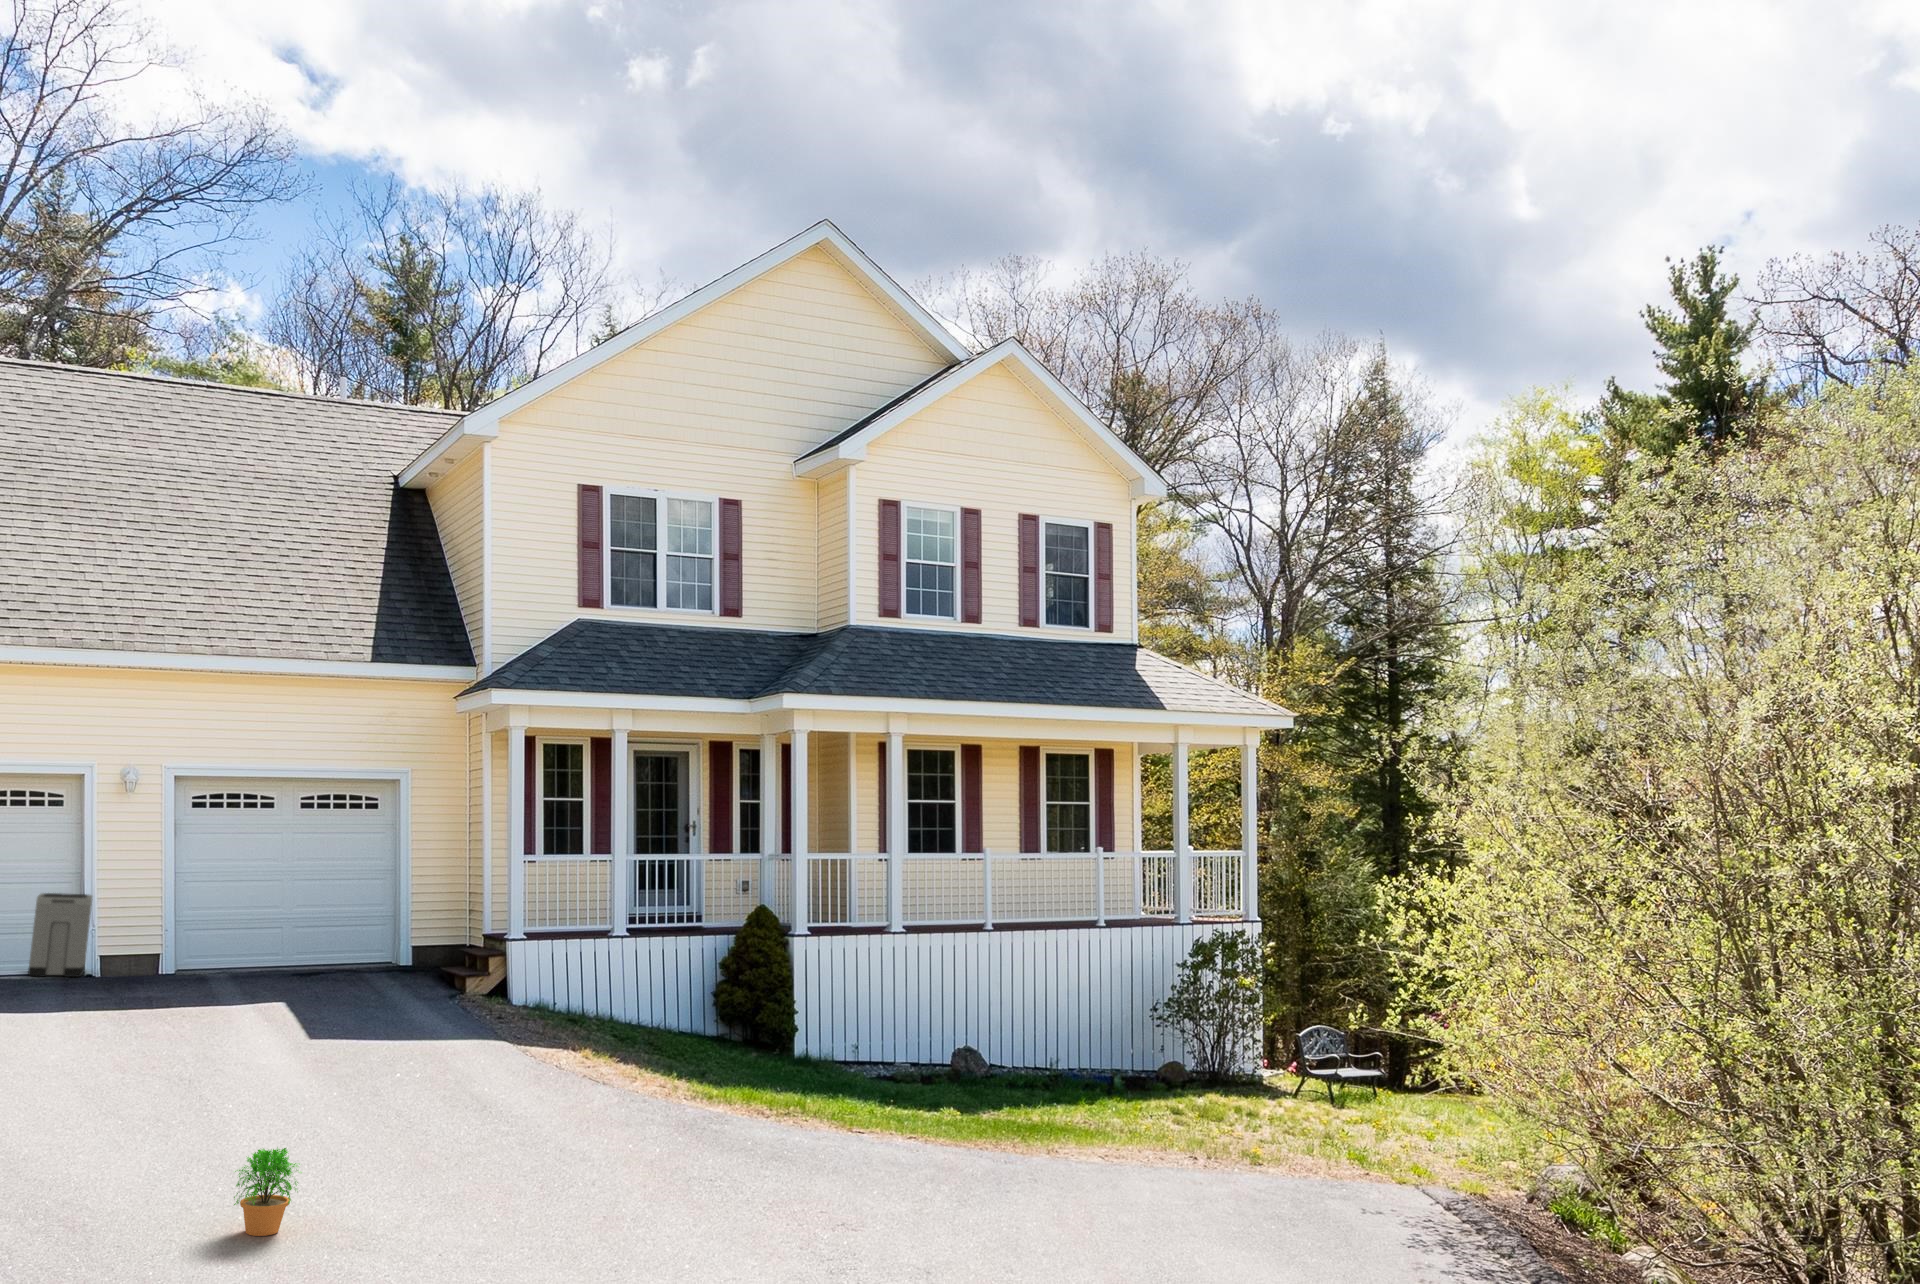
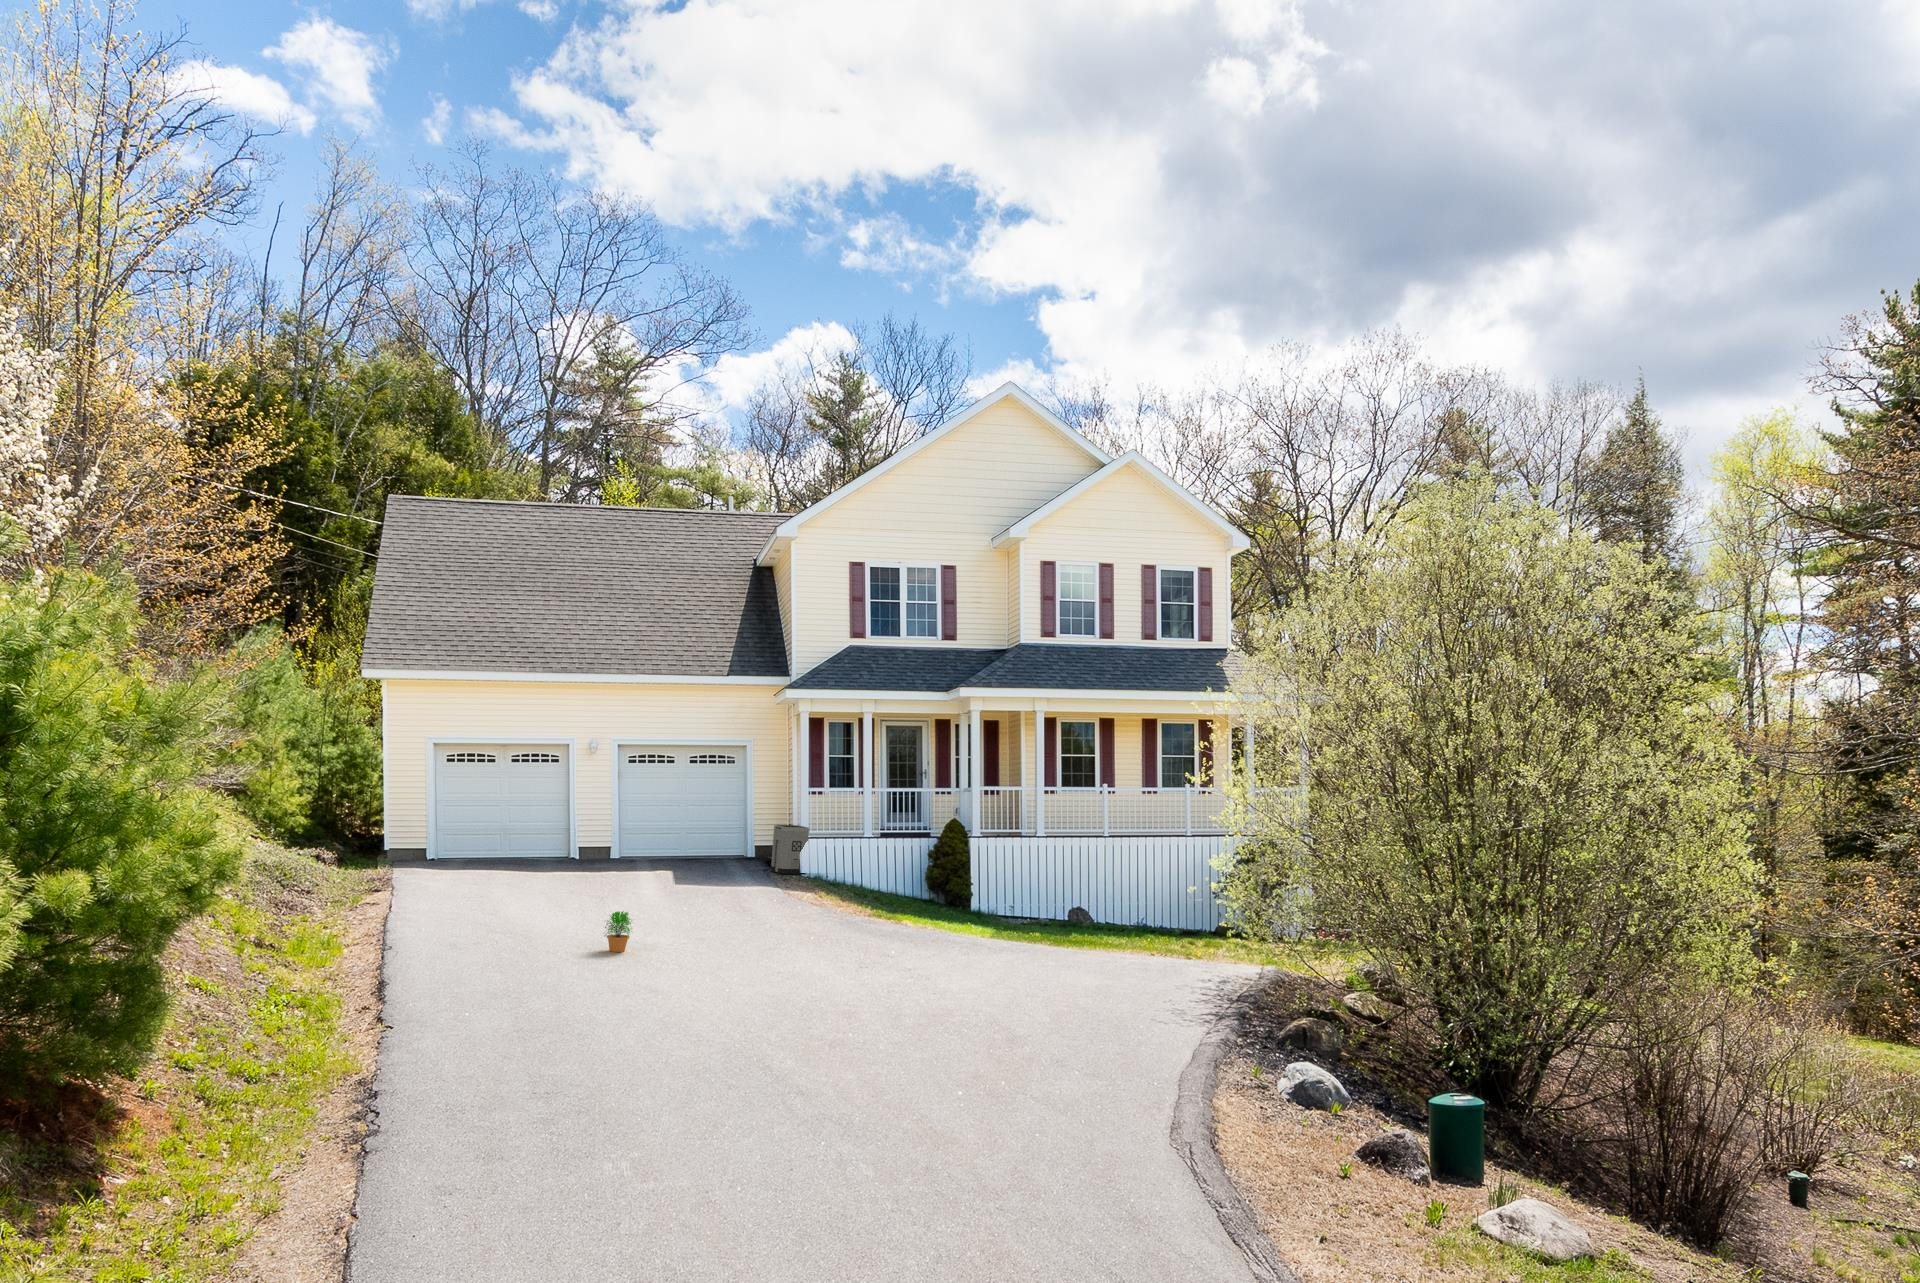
trash can: present [28,893,92,977] -> present [771,825,809,874]

